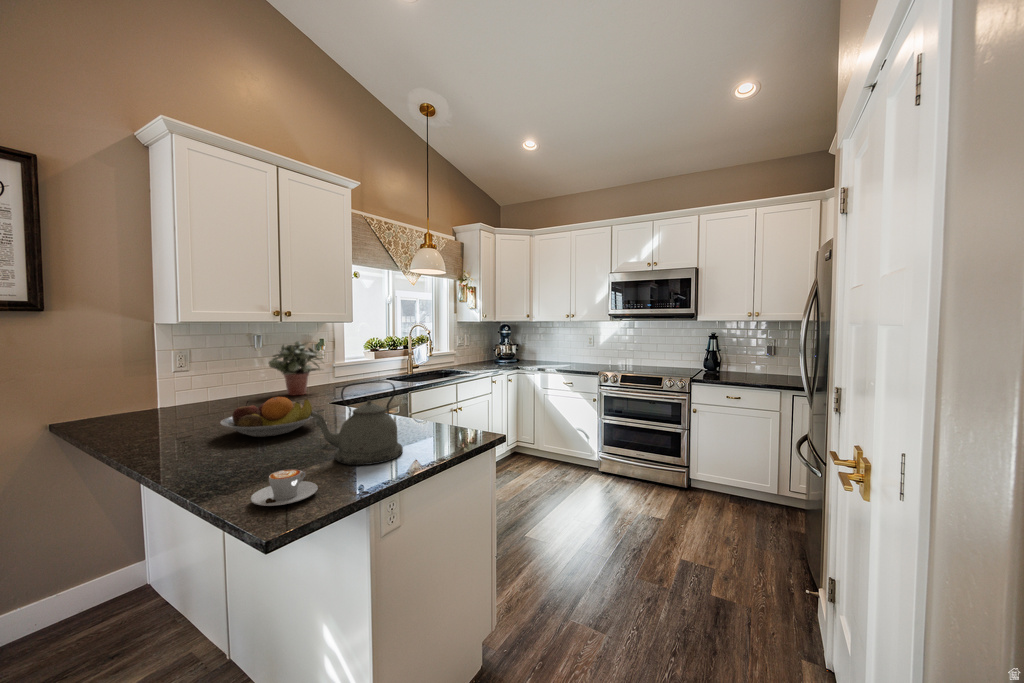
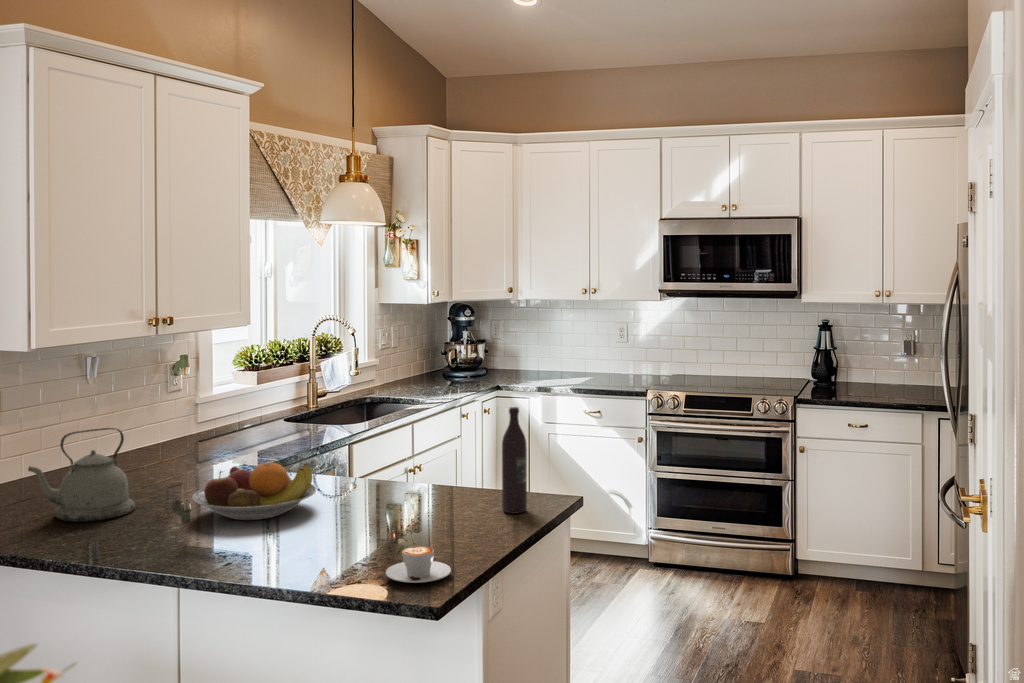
potted plant: present [268,341,324,395] -> none [131,365,223,457]
wine bottle: none [430,362,449,443] -> present [502,407,527,513]
kettle: present [311,381,403,465] -> present [28,428,135,522]

